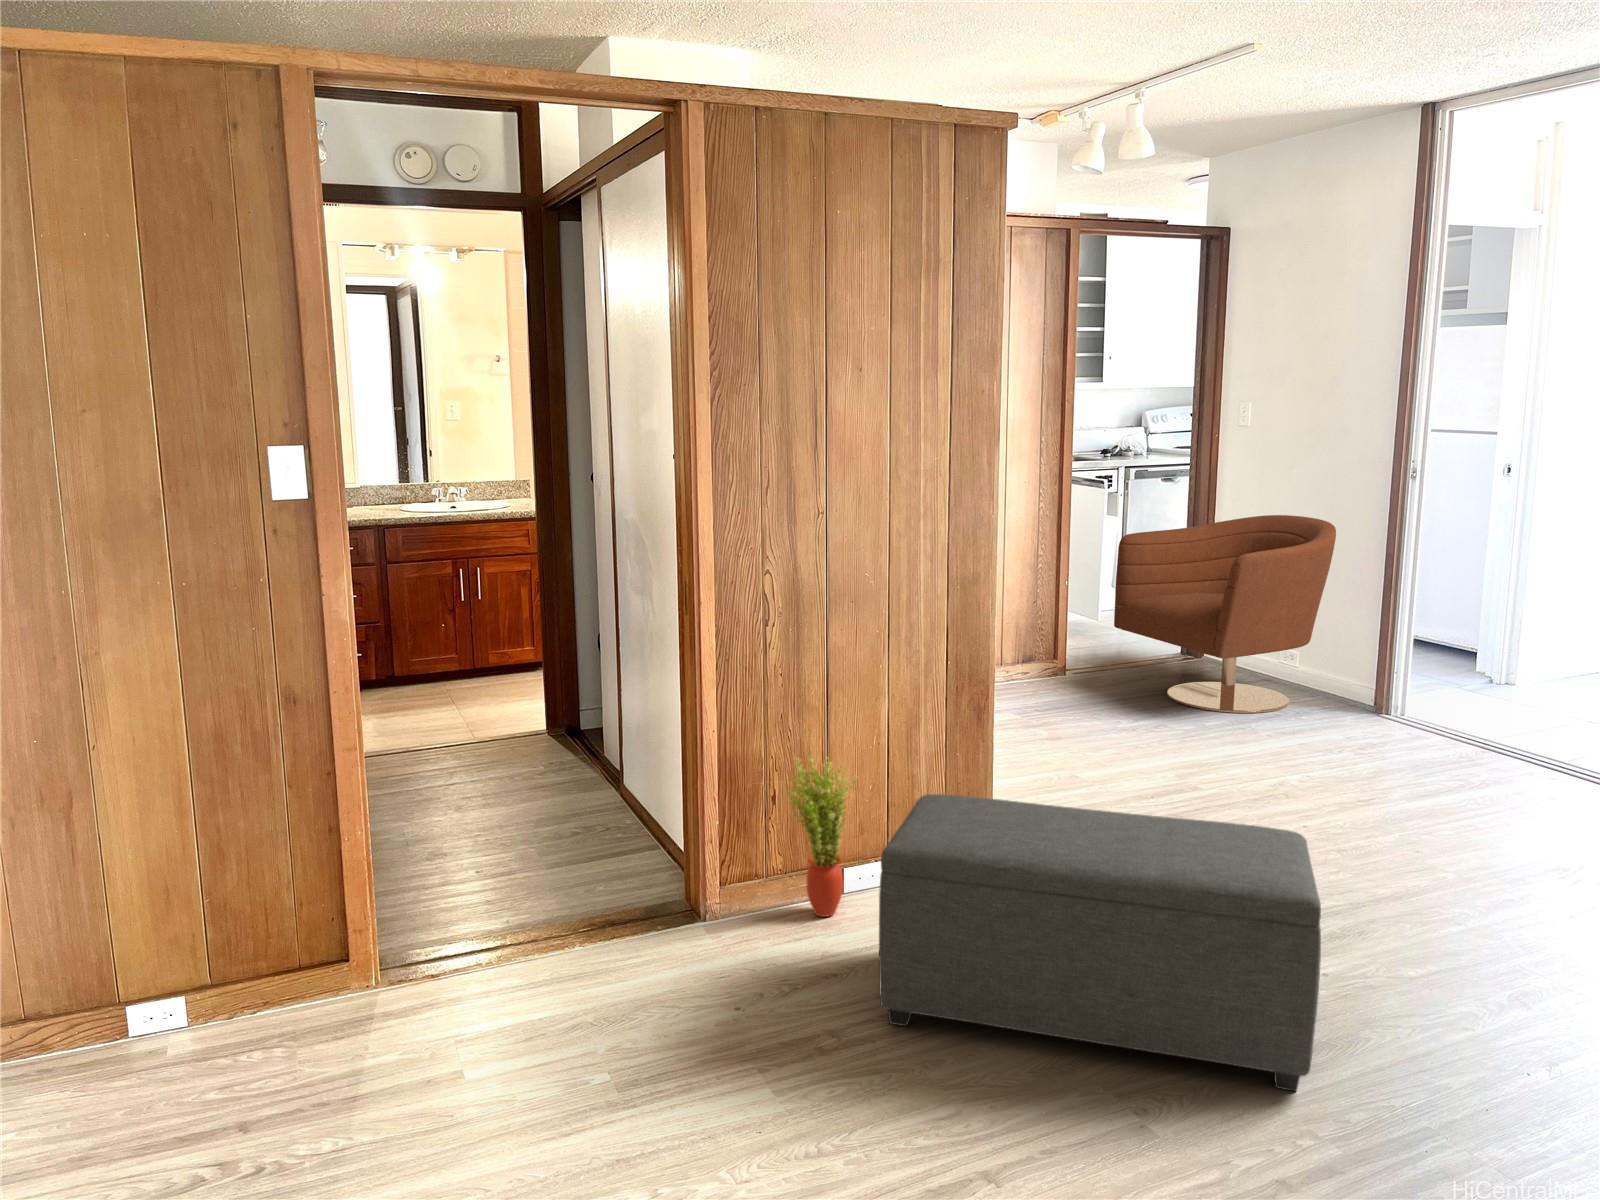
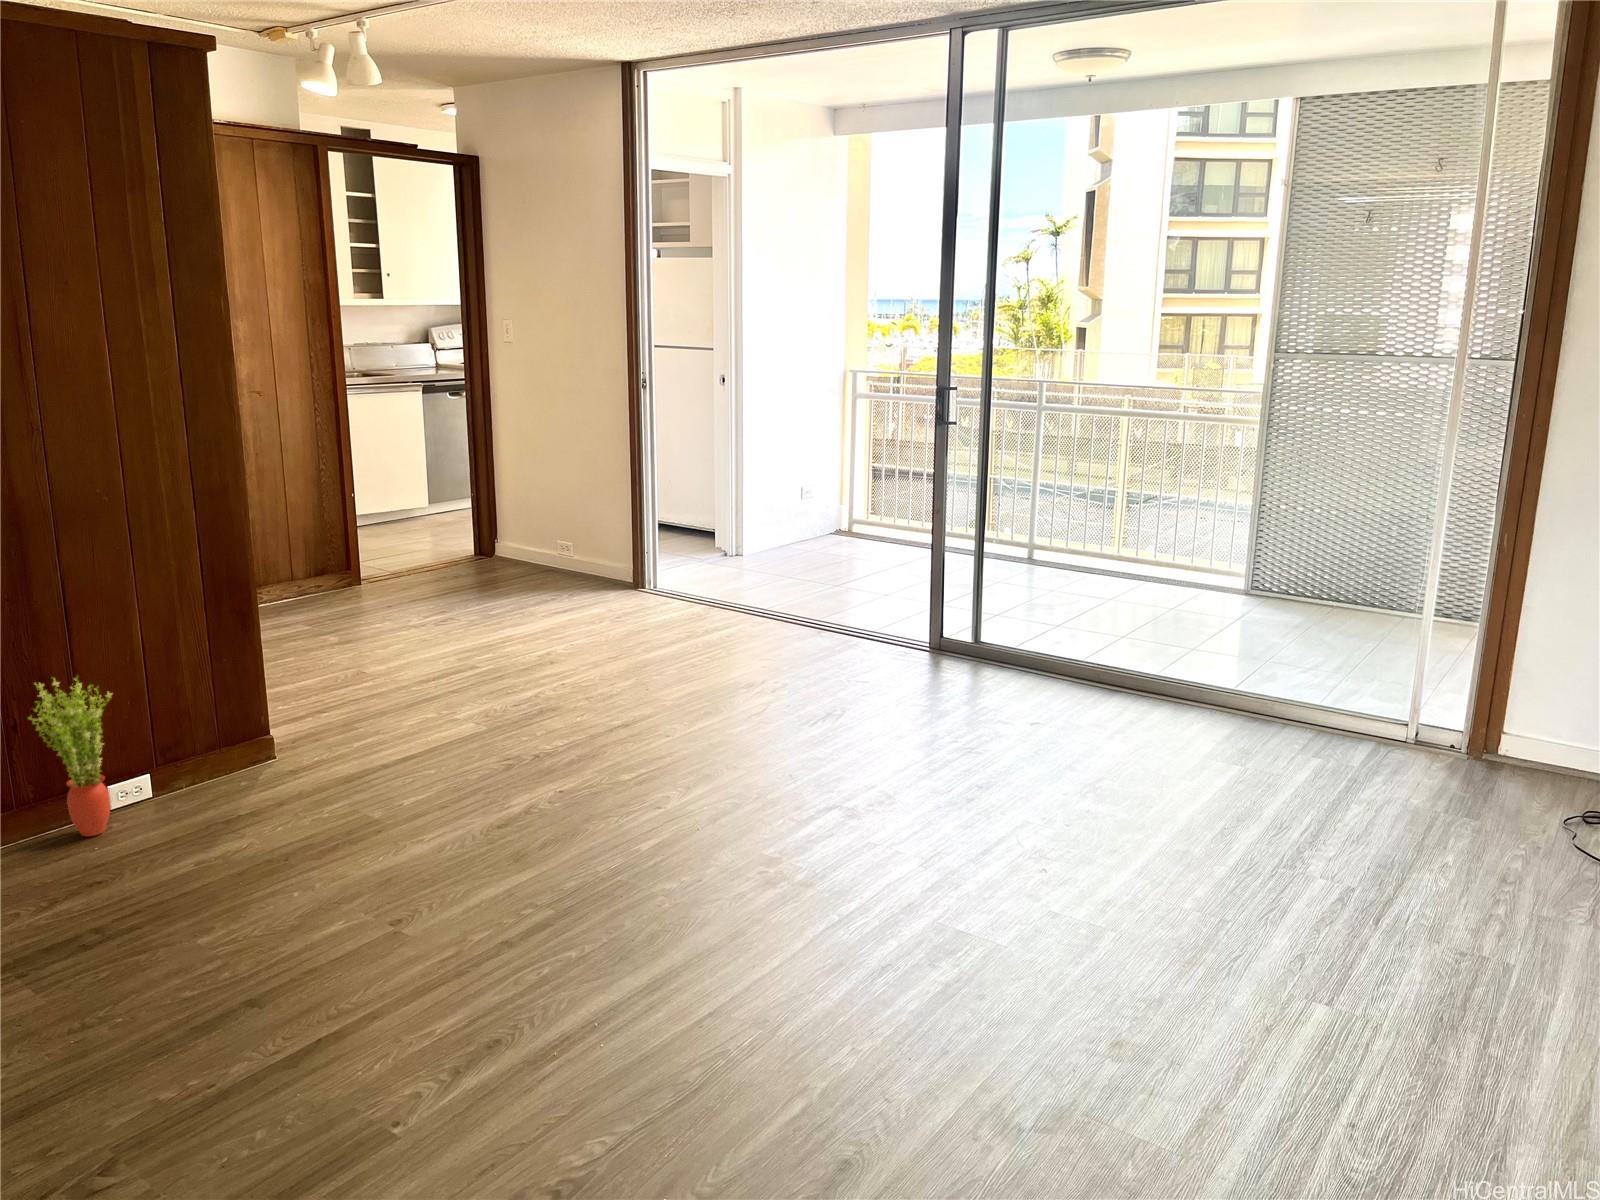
armchair: present [1114,515,1336,713] -> none [399,424,587,602]
ottoman: present [879,794,1321,1091] -> none [132,678,533,910]

